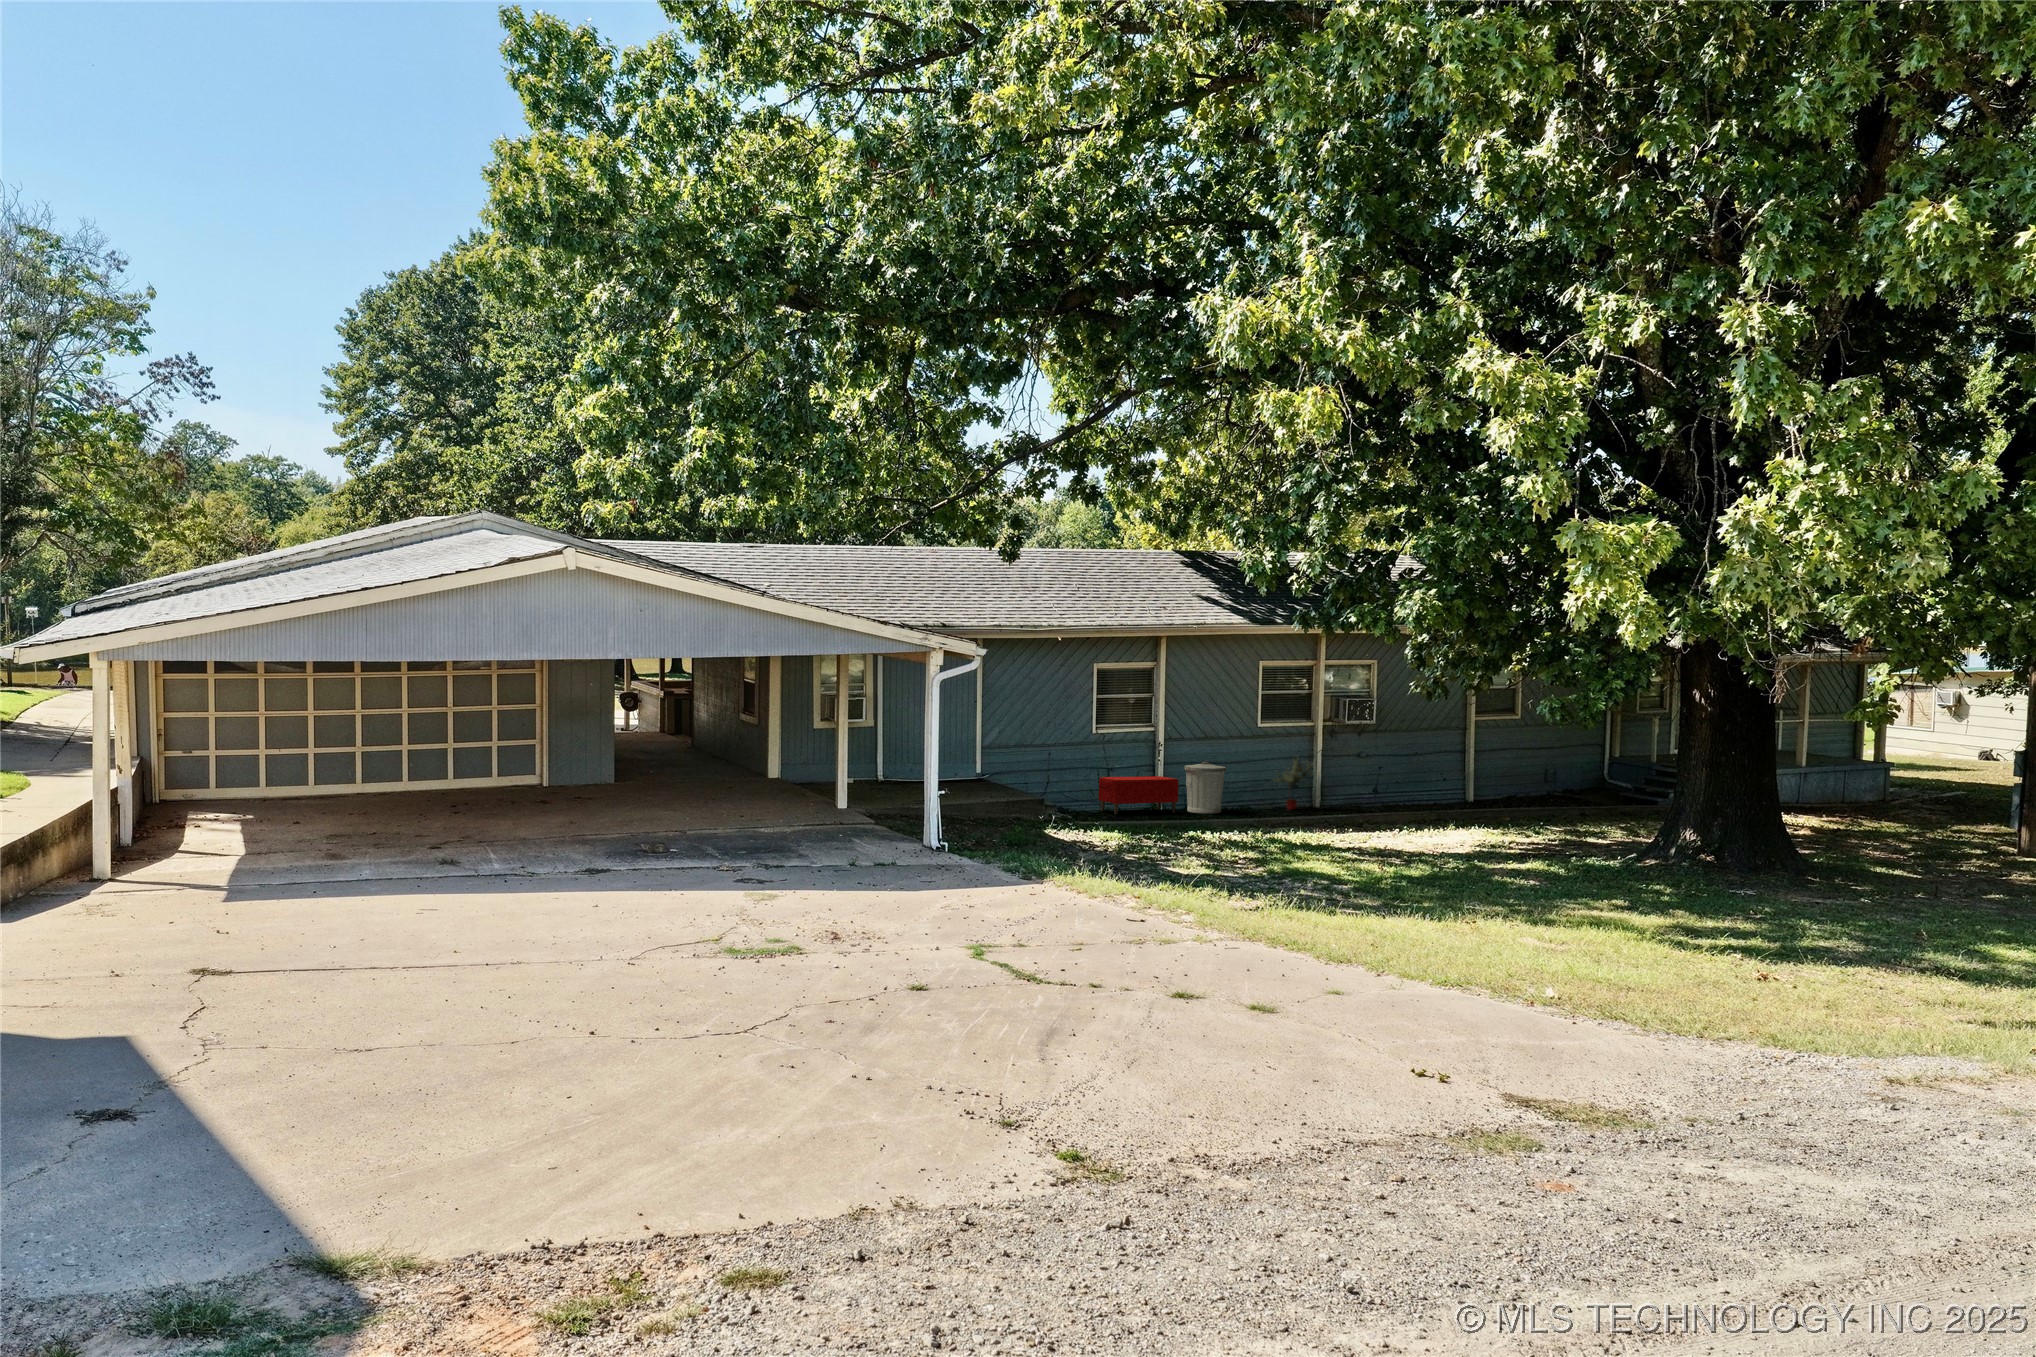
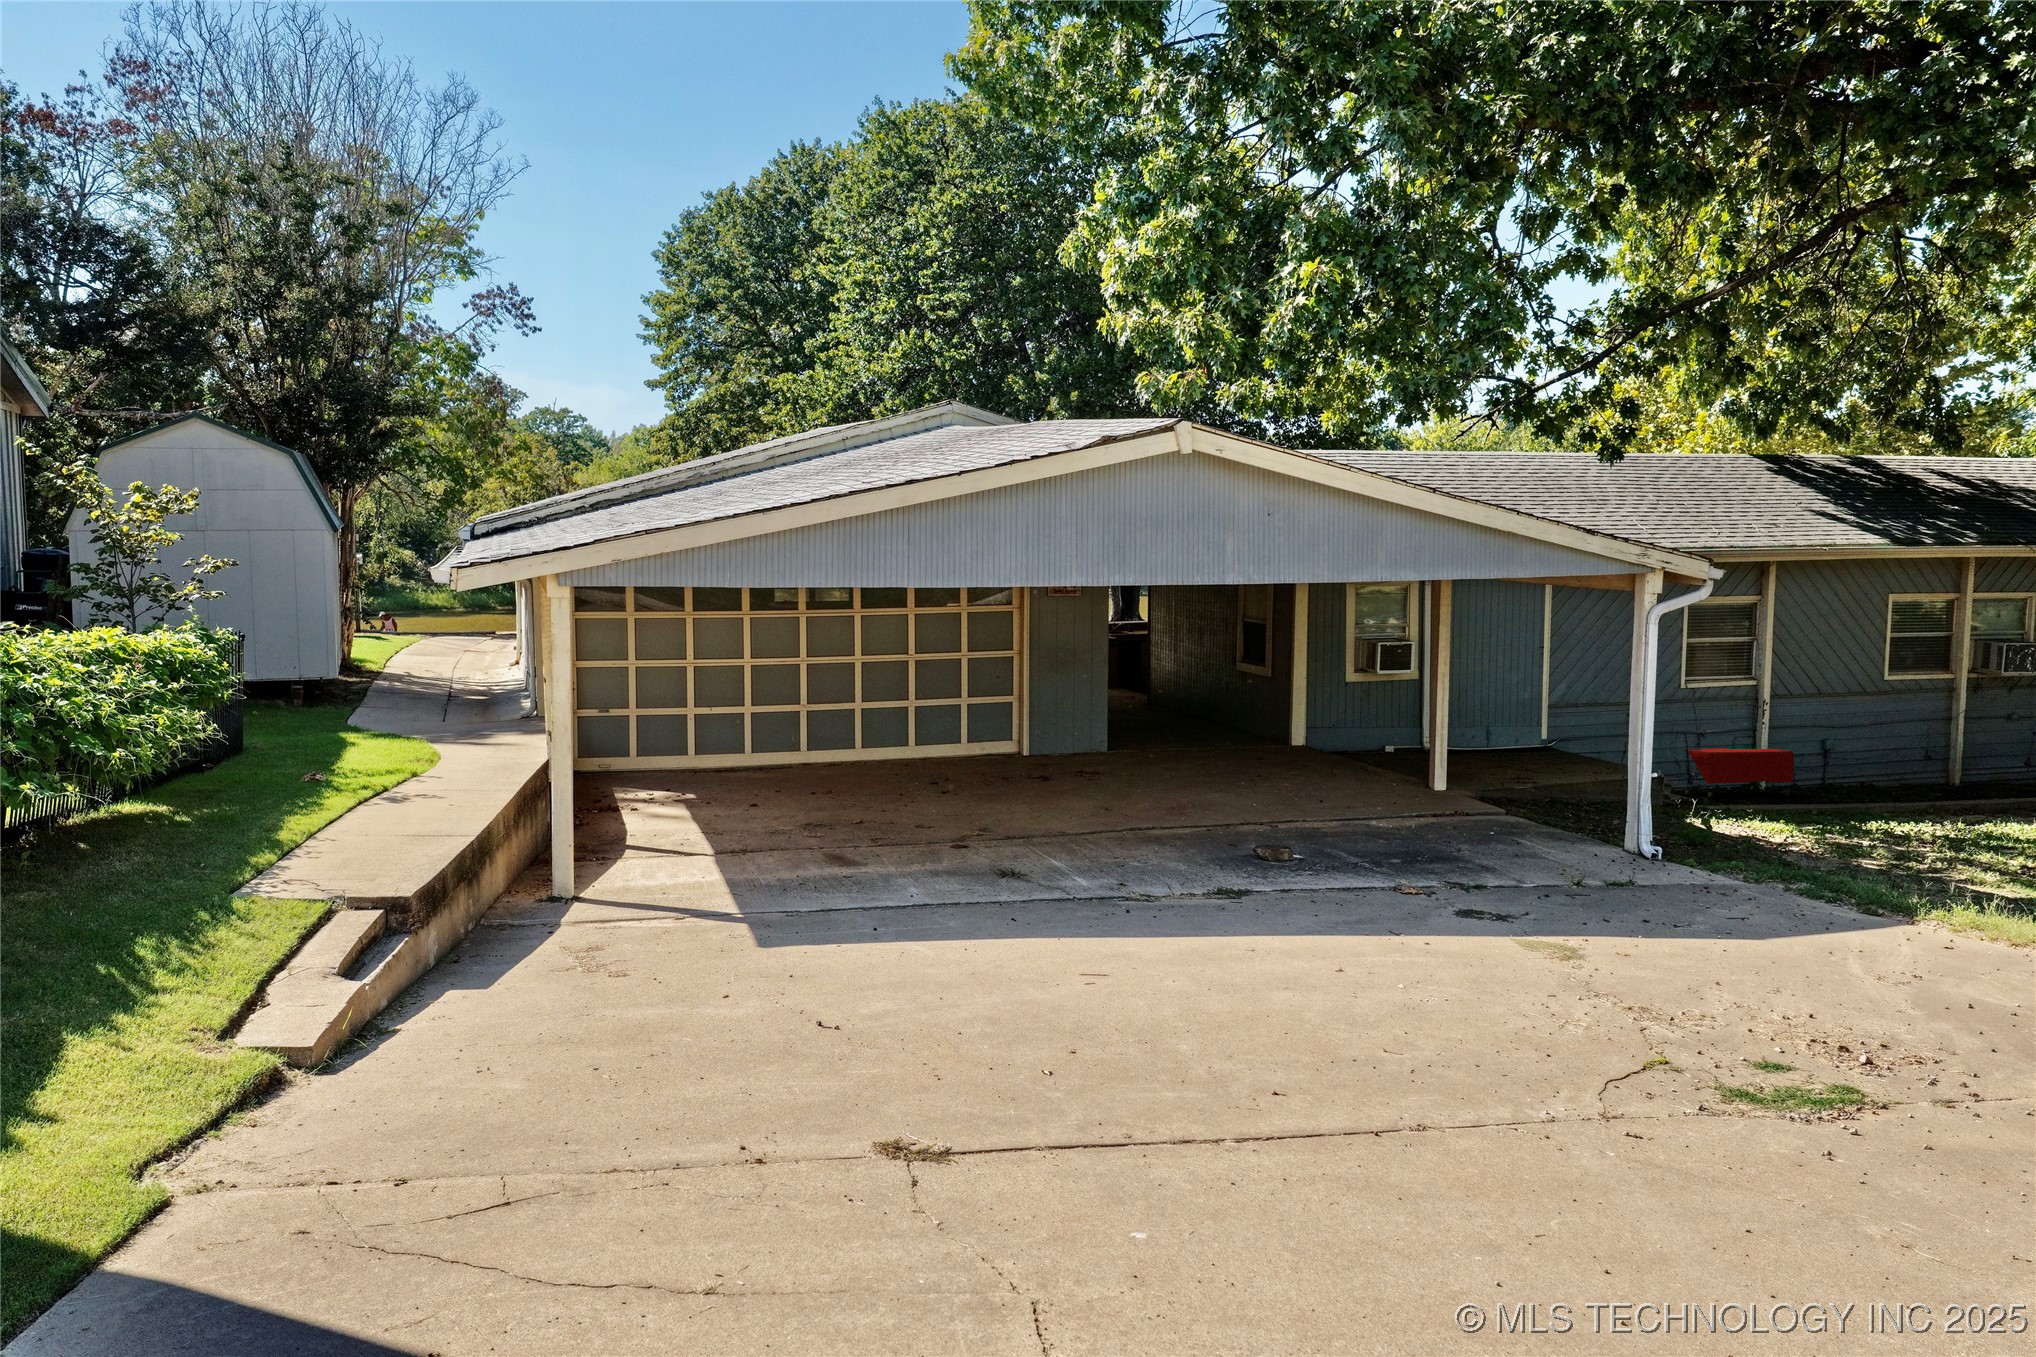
potted tree: present [1275,756,1313,810] -> none [1916,719,1978,793]
trash can: present [1184,762,1226,813] -> none [1797,729,1859,797]

